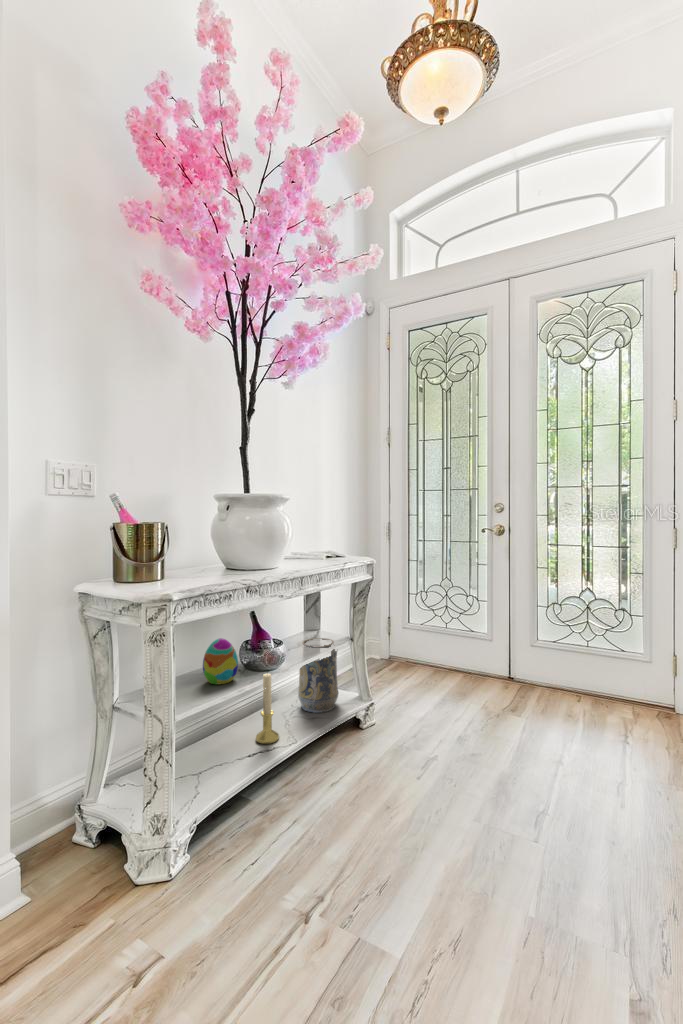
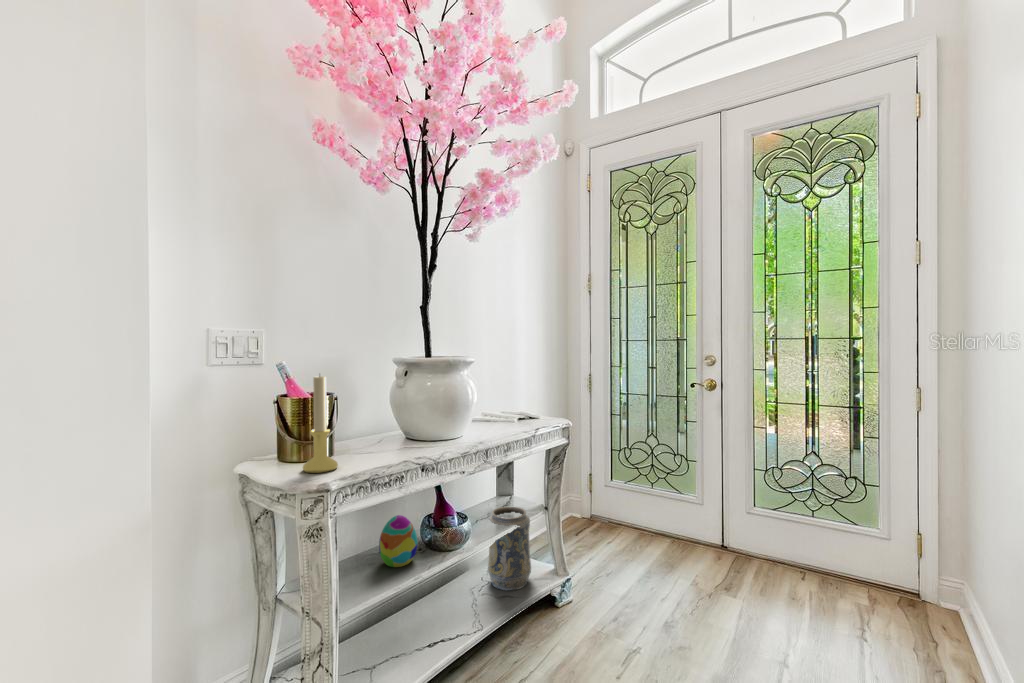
candle holder: present [256,673,279,744] -> present [303,376,338,473]

